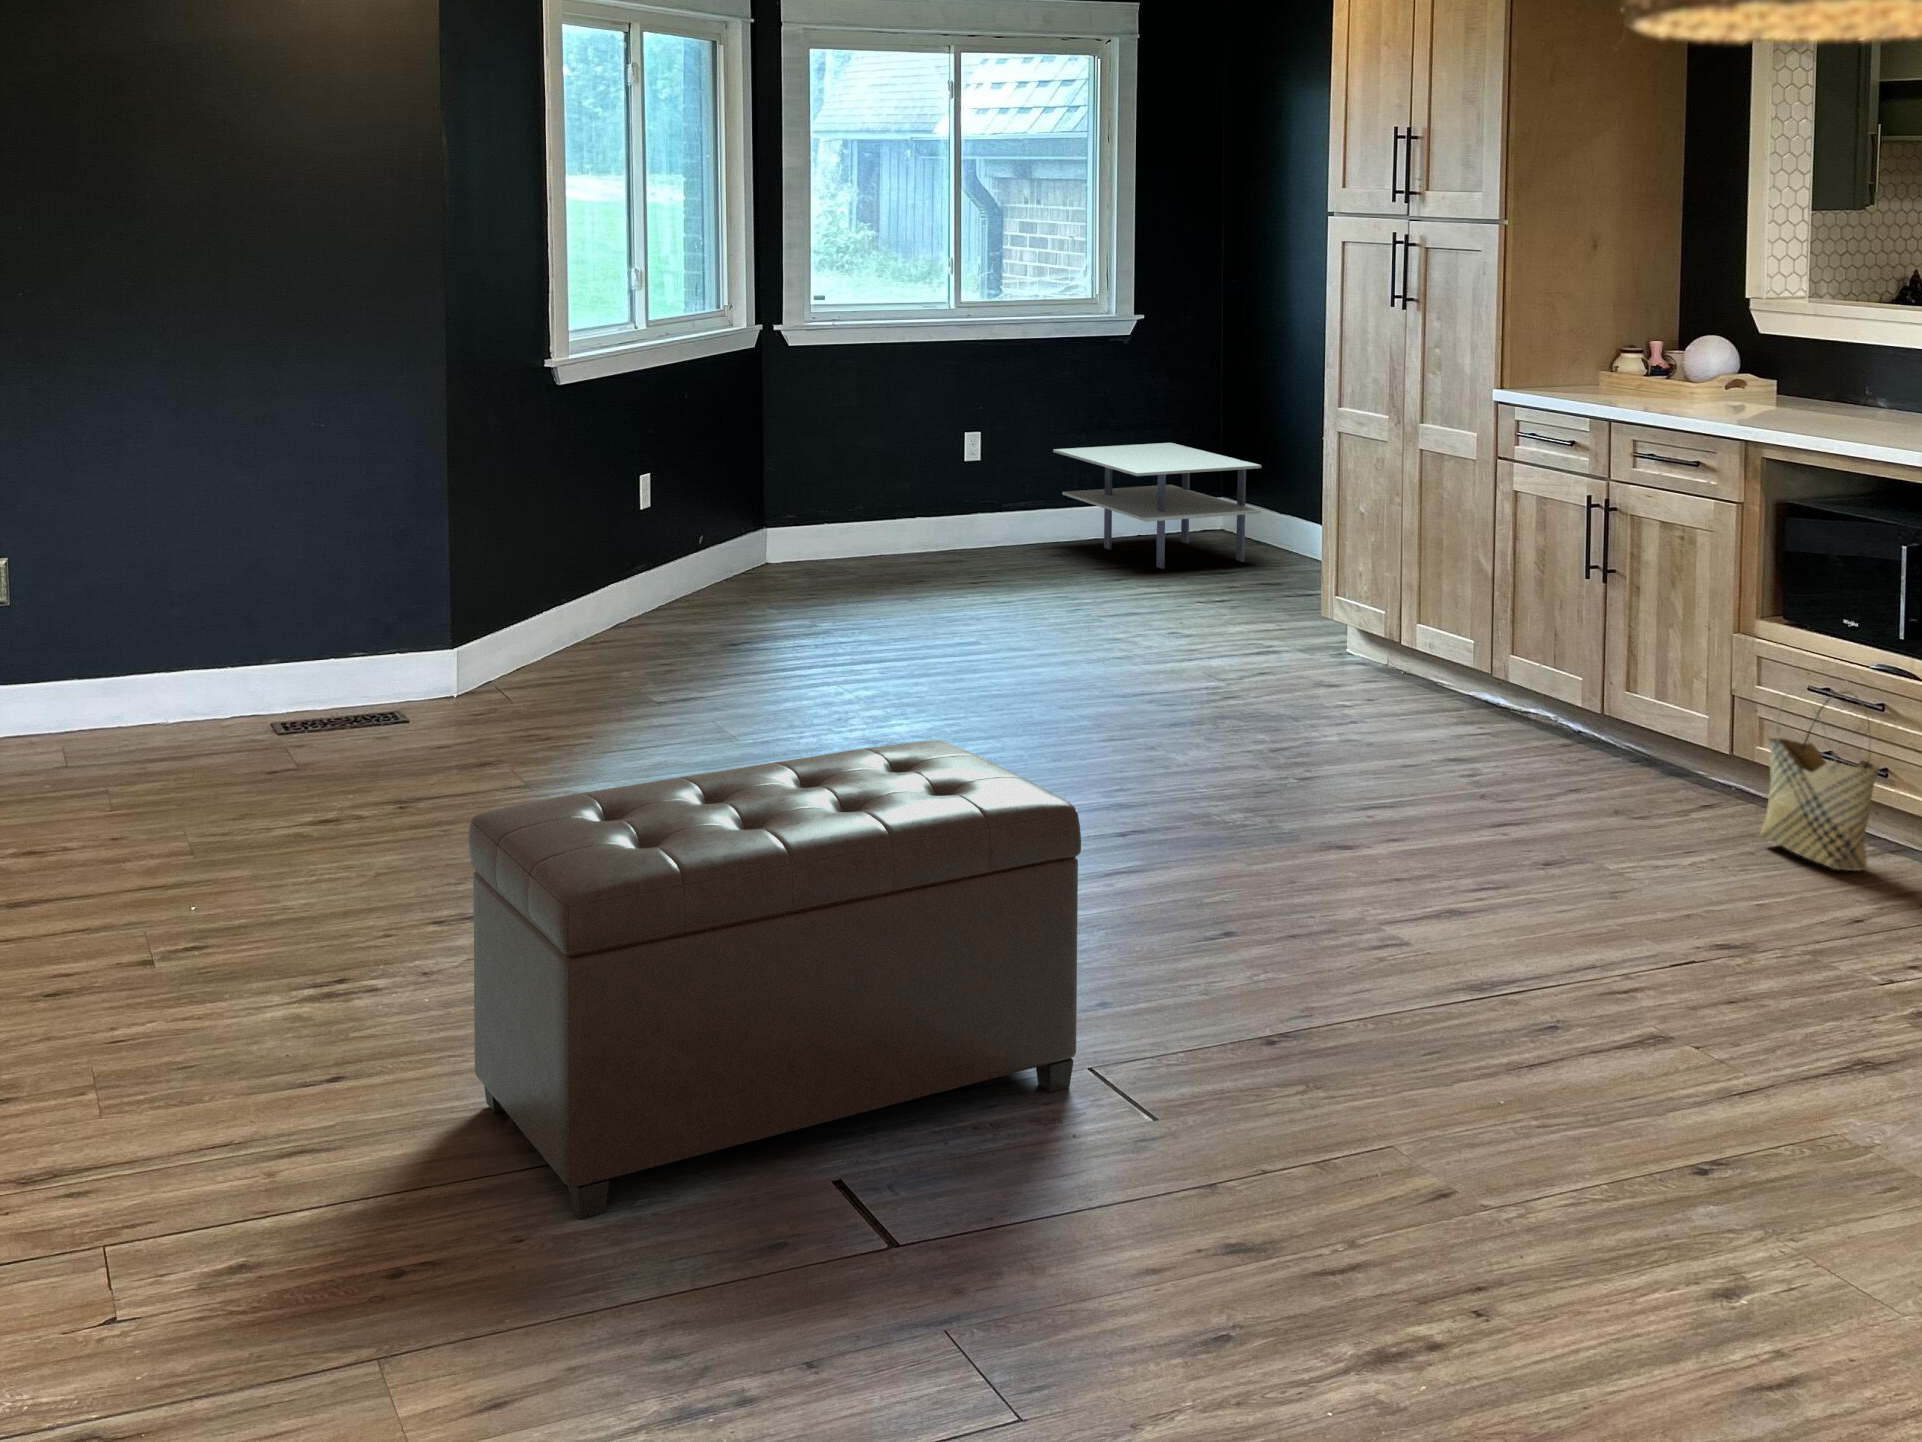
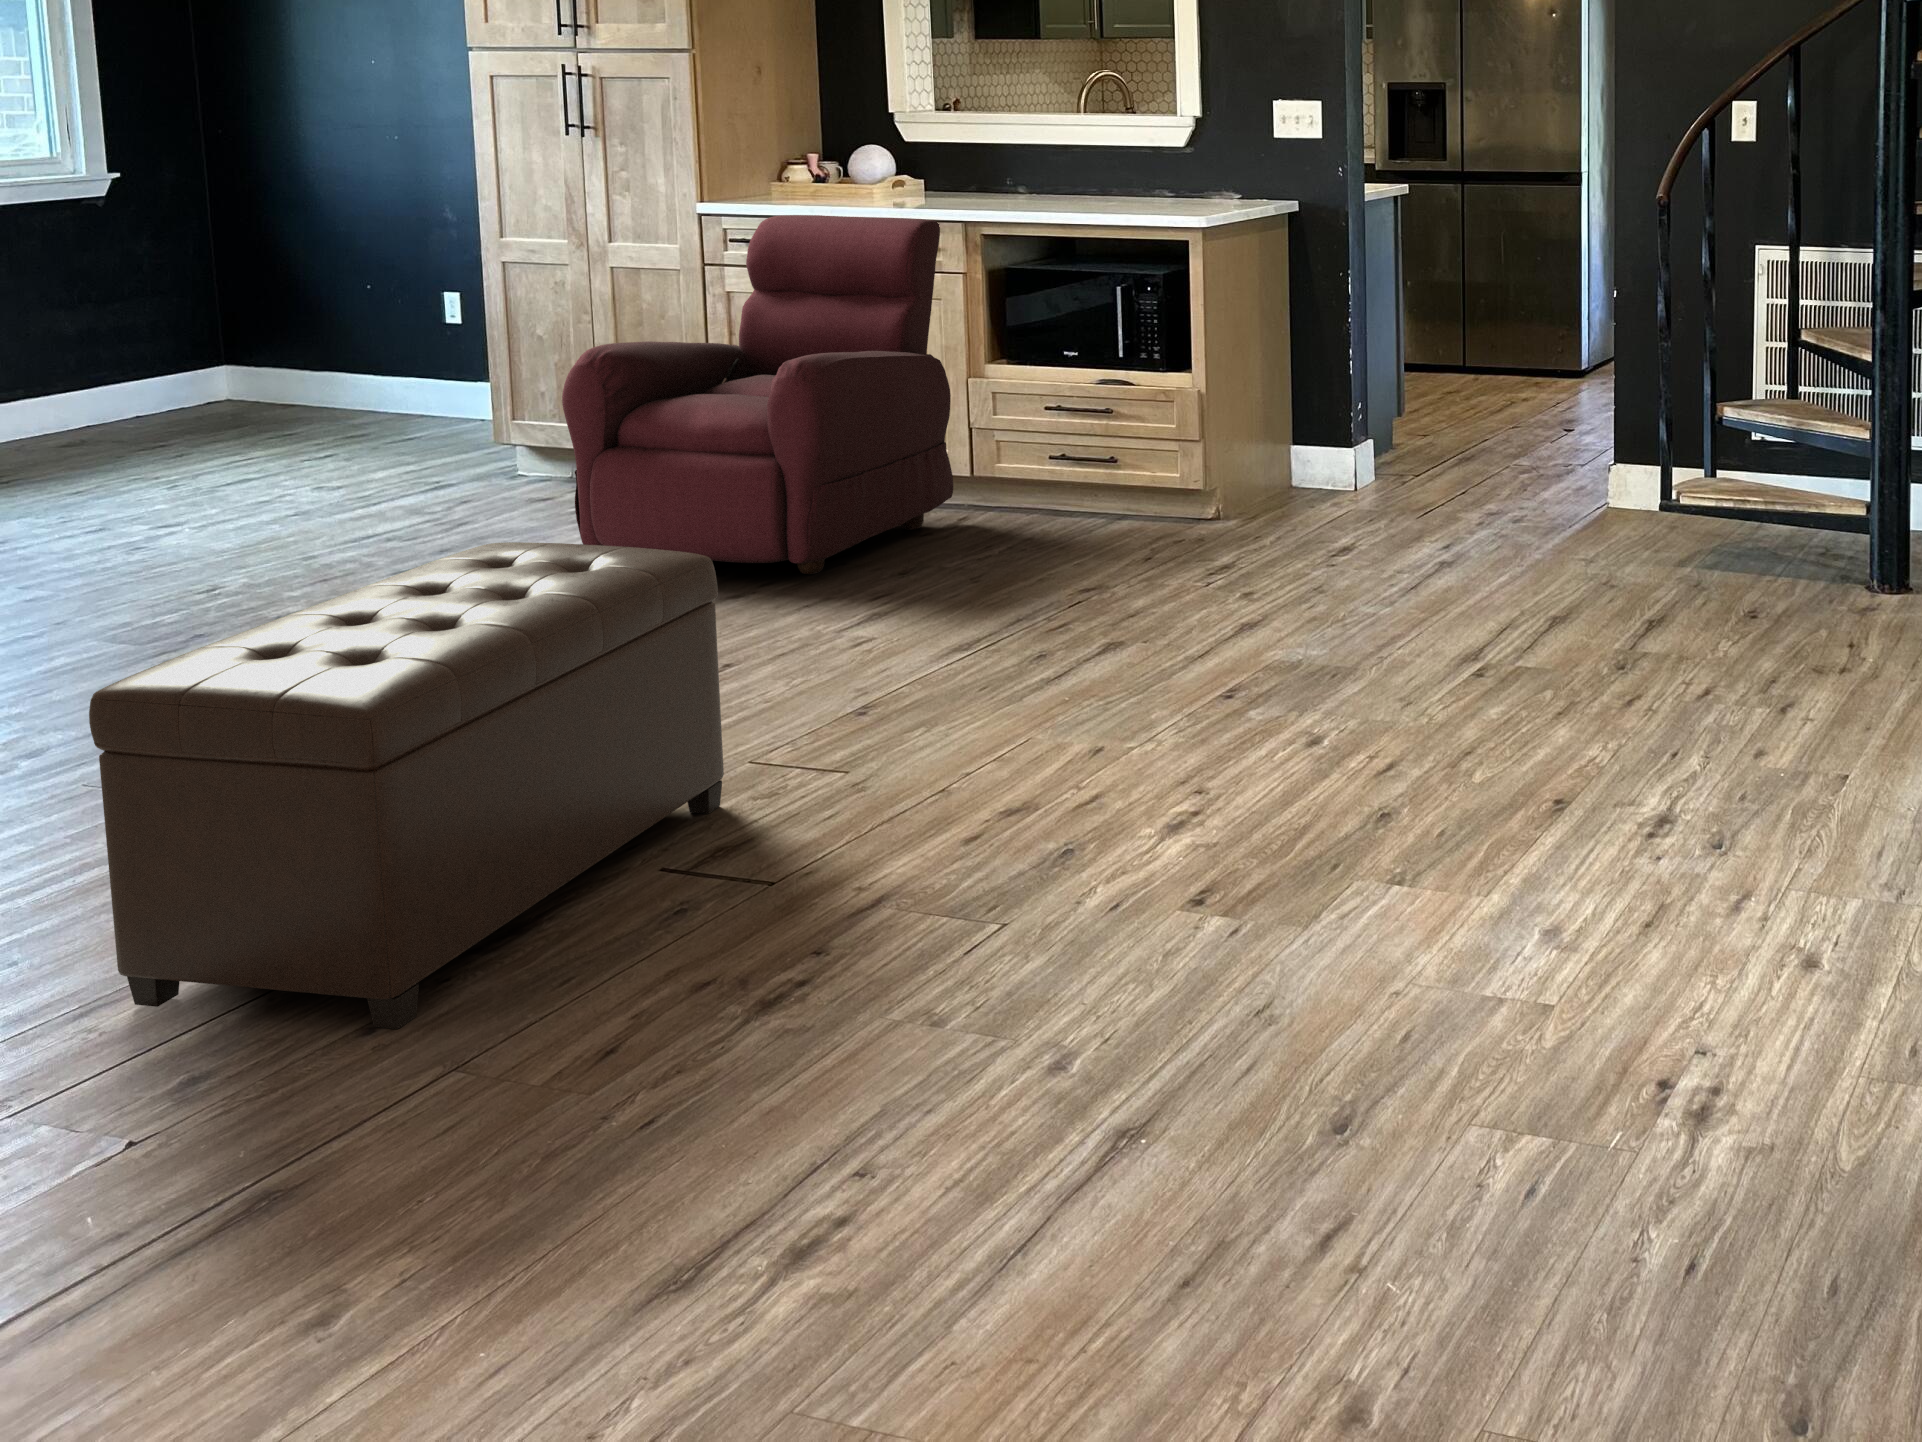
armchair: none [1273,411,1717,833] -> present [562,215,953,574]
side table: present [1053,443,1262,569] -> none [24,313,319,444]
woven basket: present [1760,691,1879,871] -> none [1024,404,1116,536]

